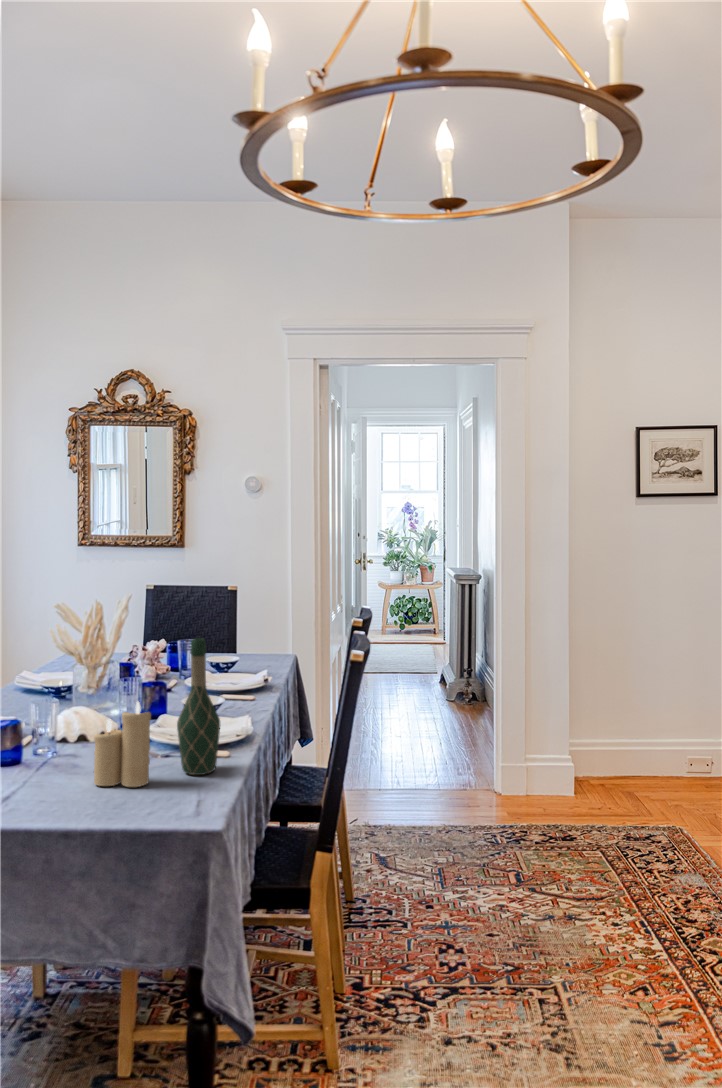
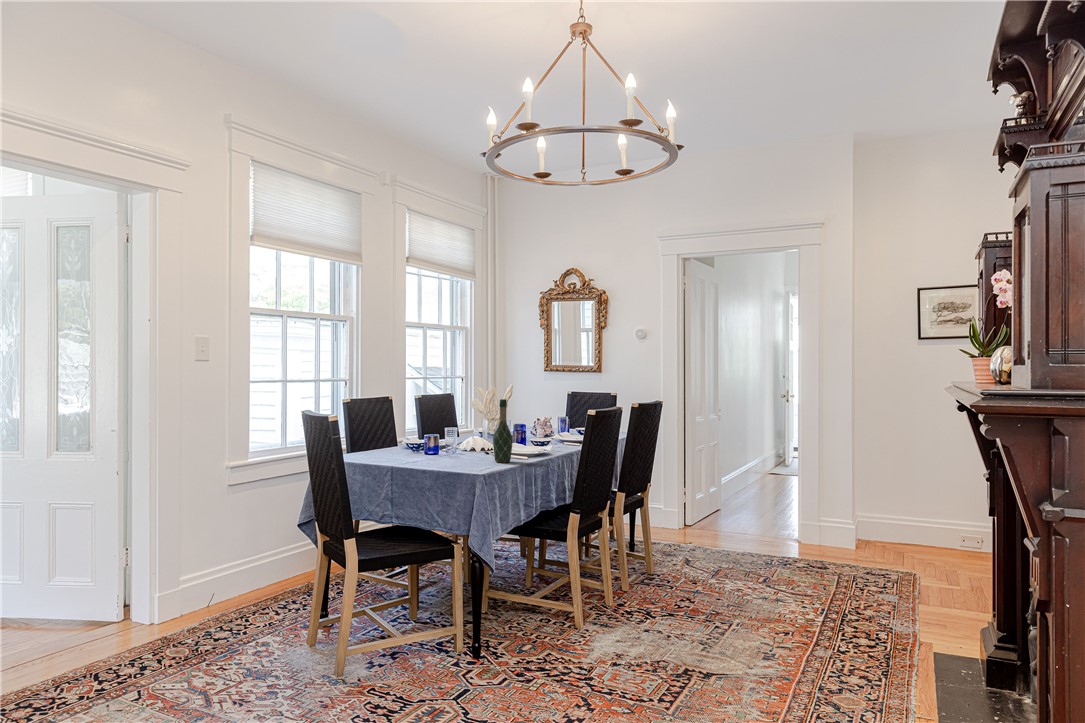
candle: present [94,702,151,787] -> none [455,425,479,463]

